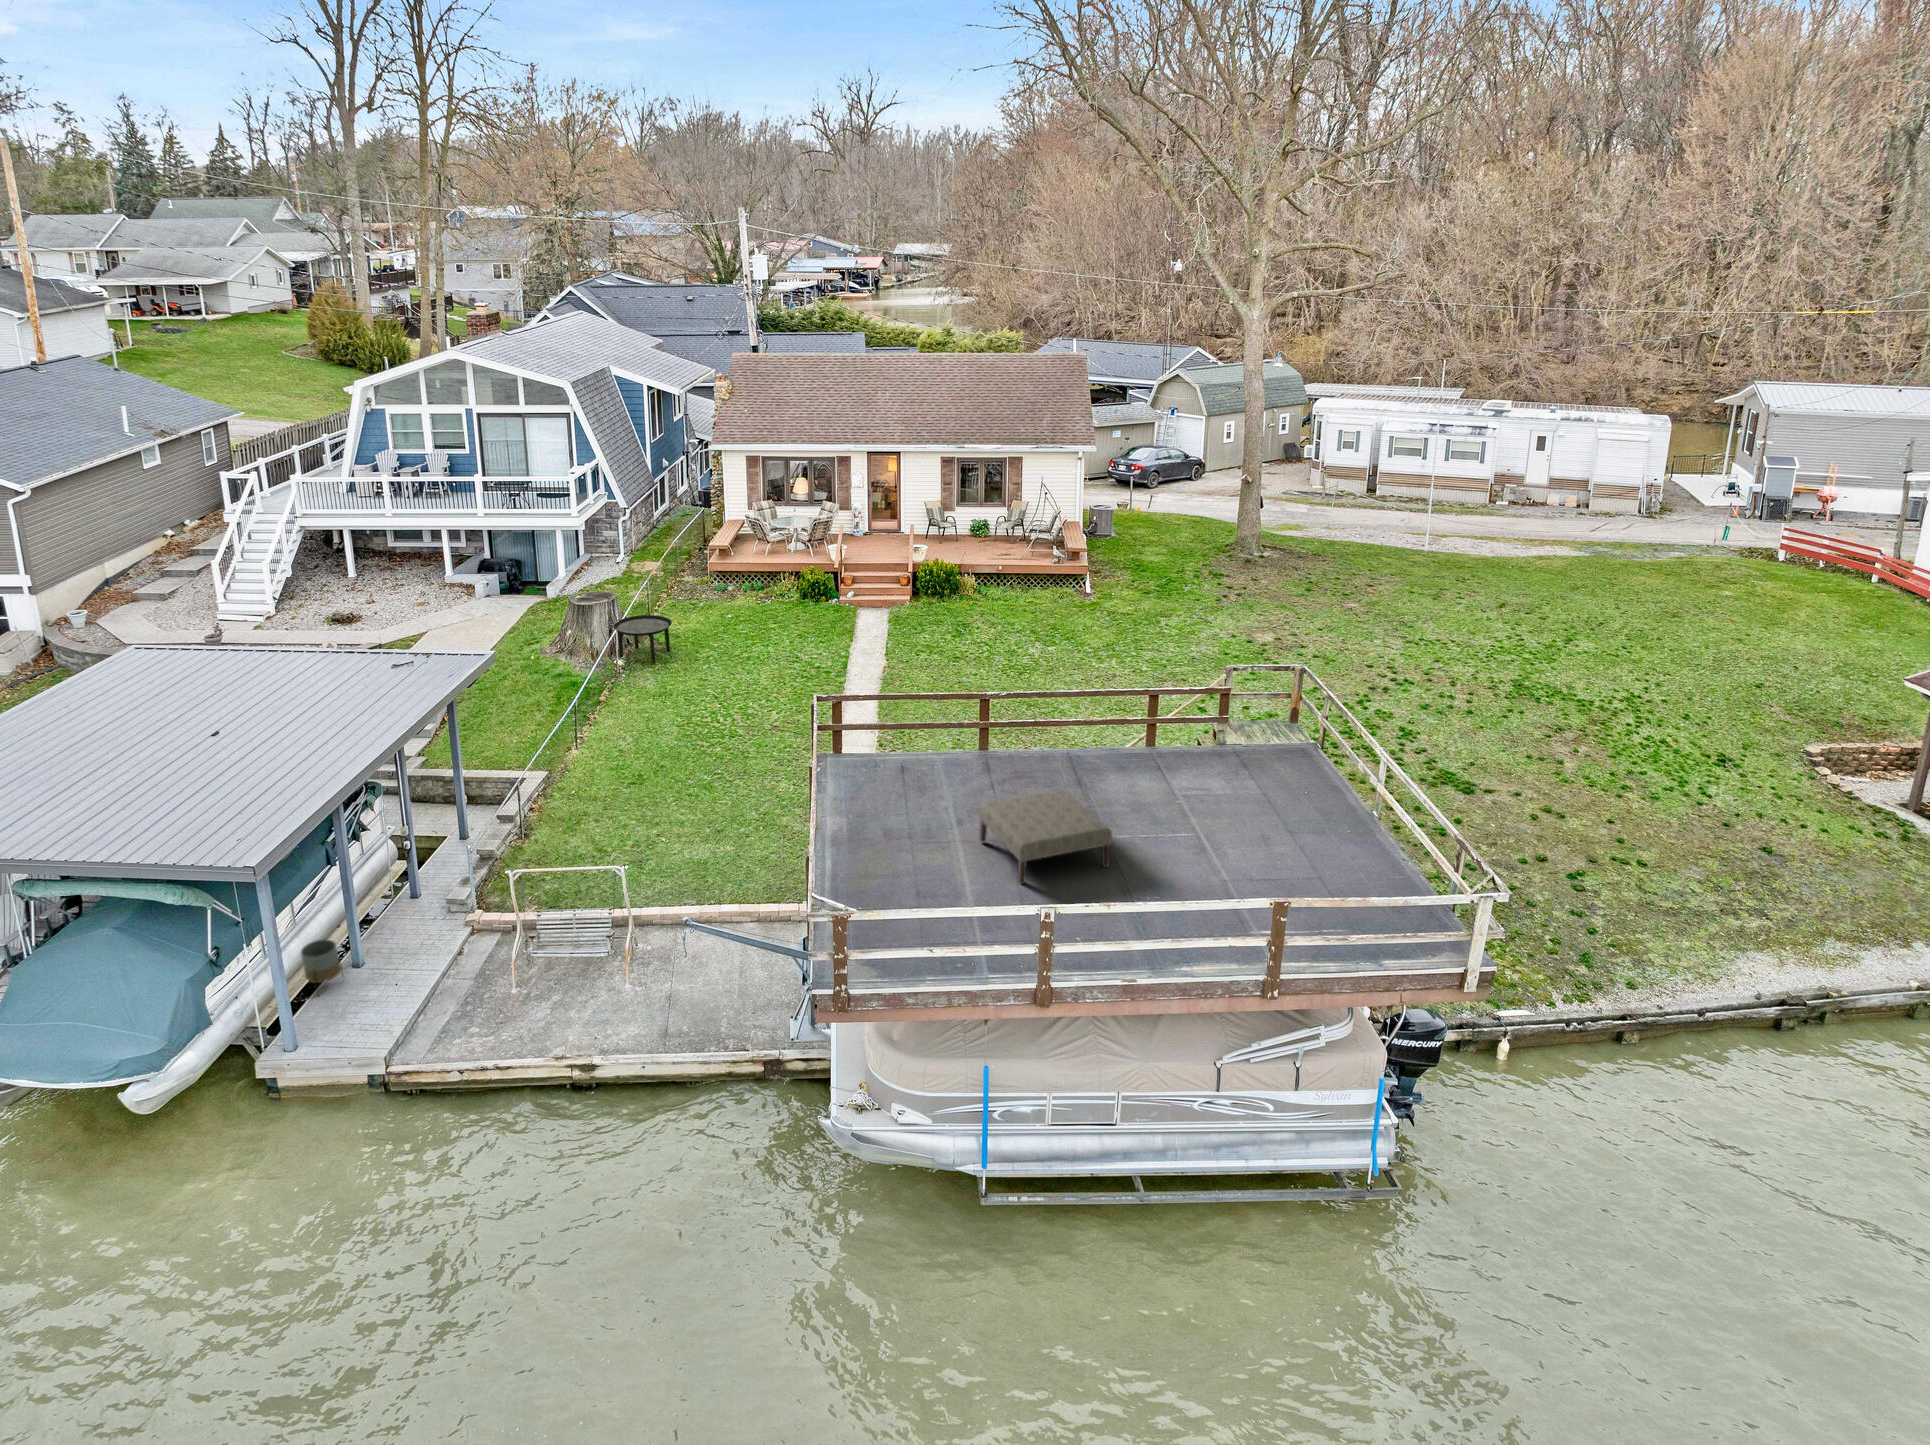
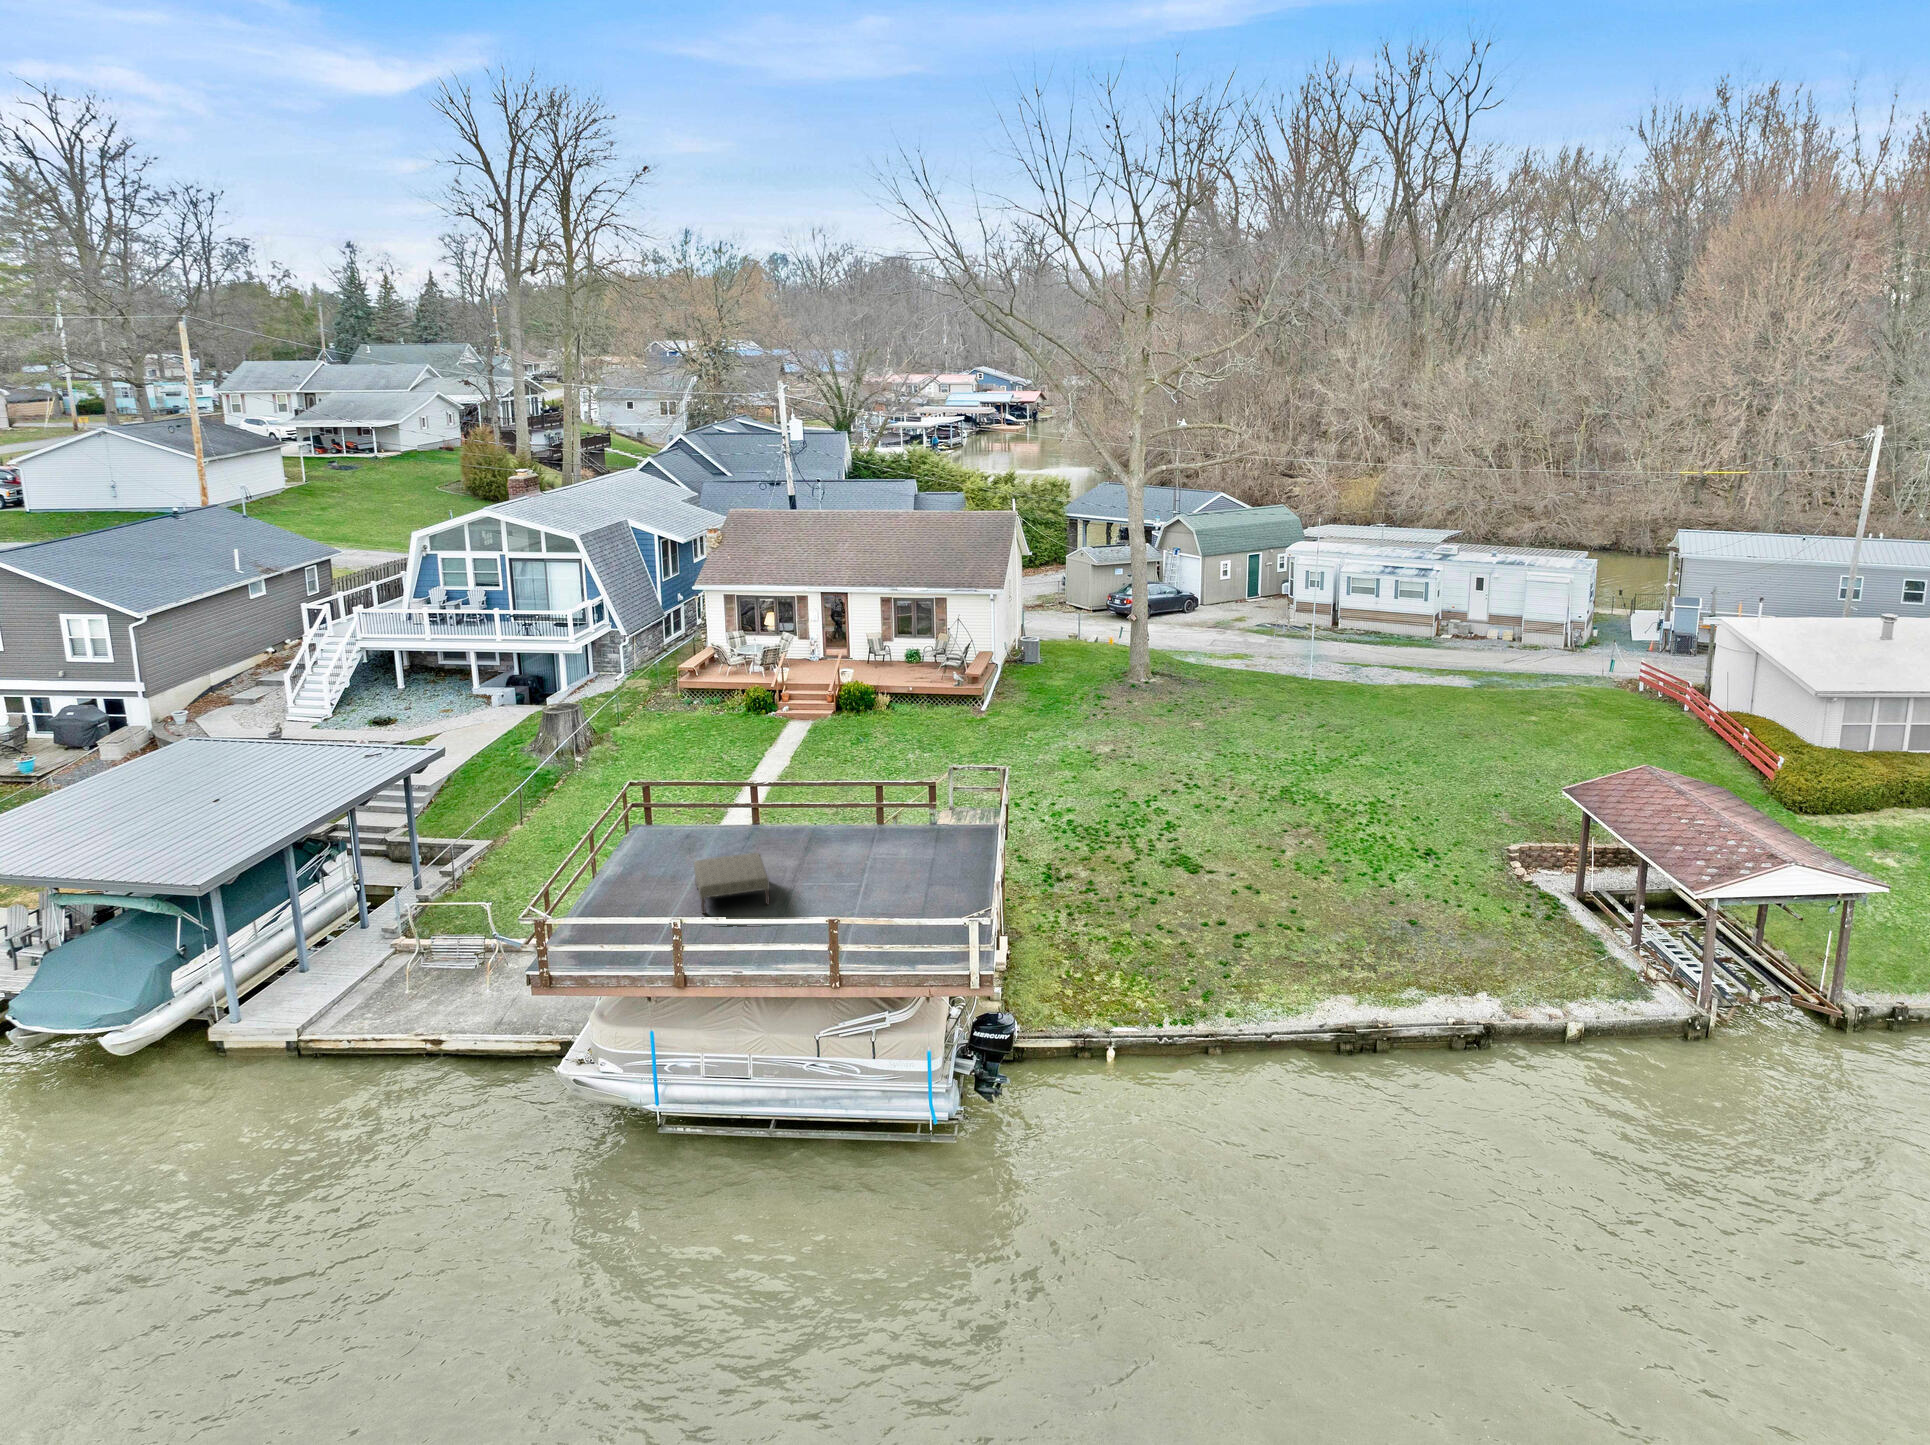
round table: present [614,615,672,663] -> none [580,724,627,761]
planter: present [301,939,342,984] -> none [256,951,289,992]

